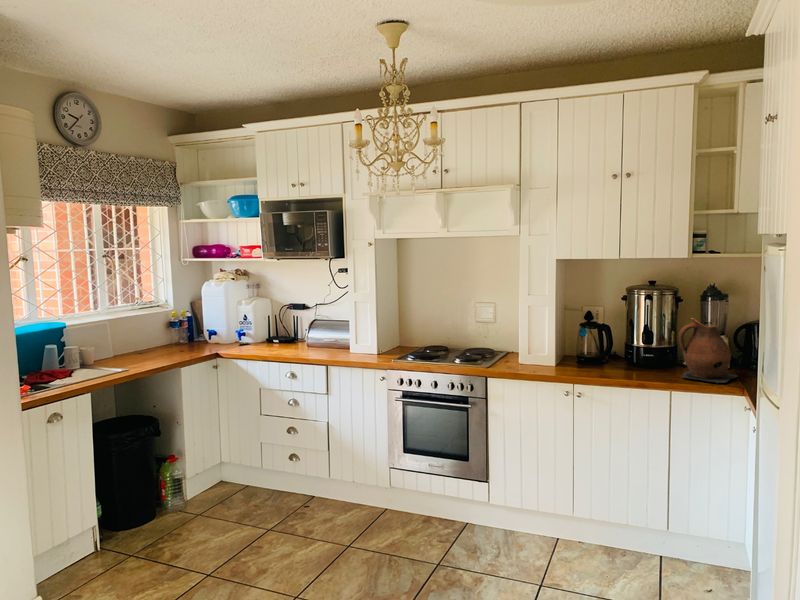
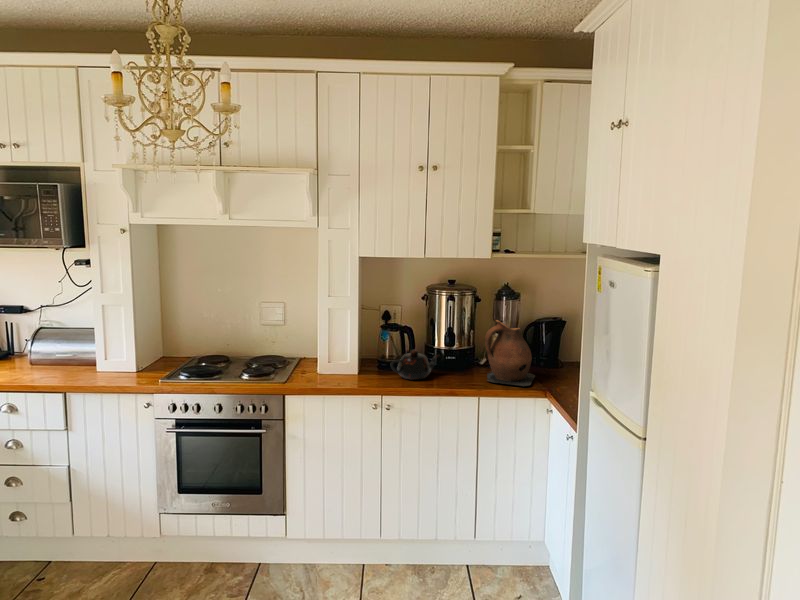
teapot: none [584,345,635,372] -> present [391,350,438,380]

